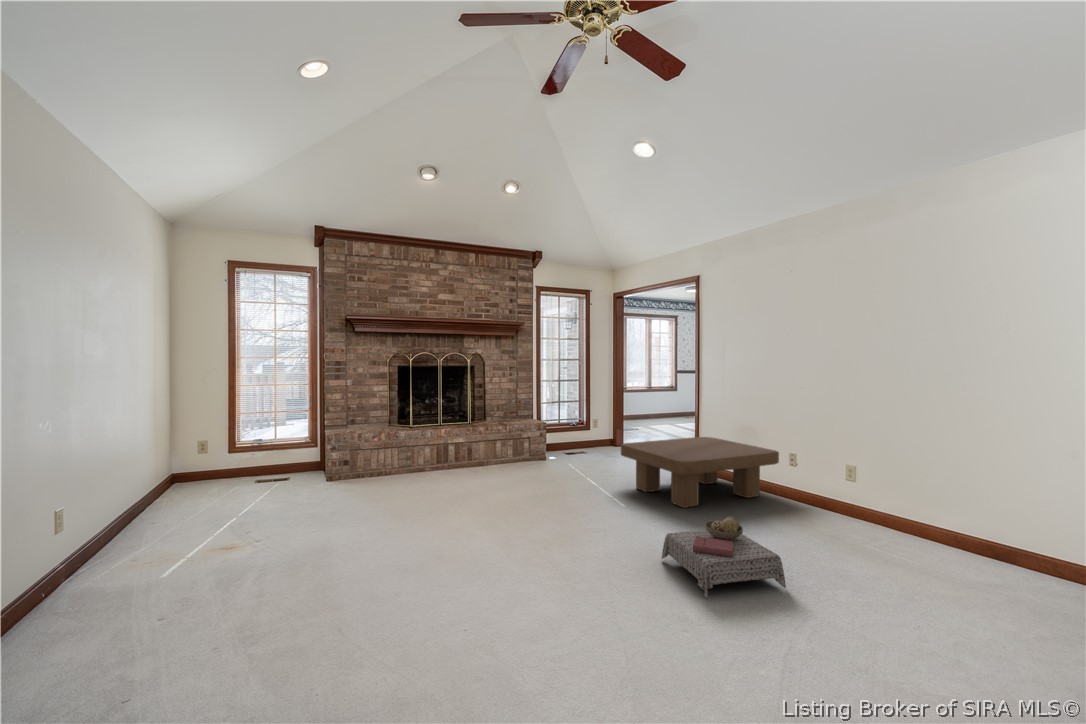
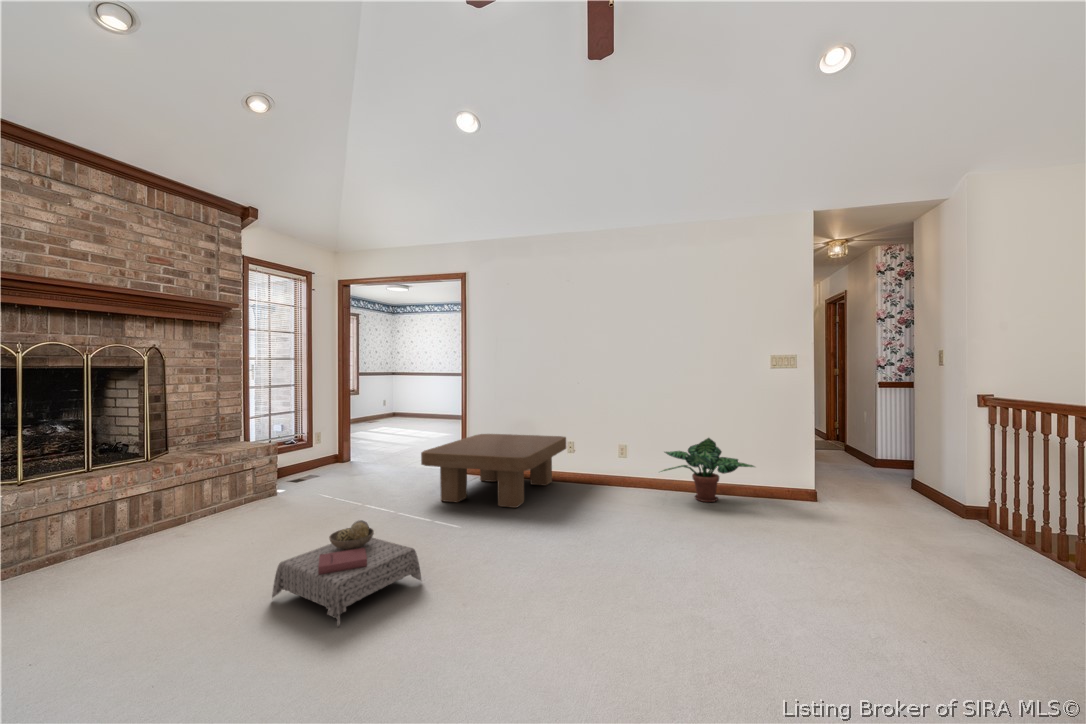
potted plant: none [832,478,975,563] -> present [661,438,754,502]
ottoman: present [662,517,786,599] -> present [272,520,421,627]

